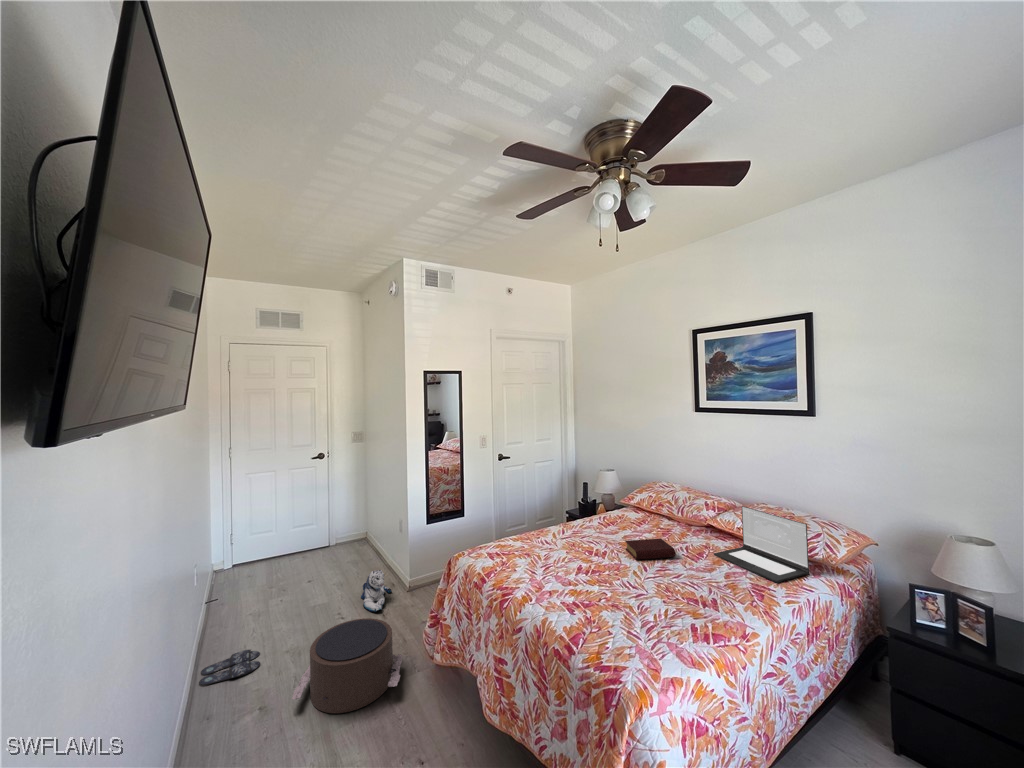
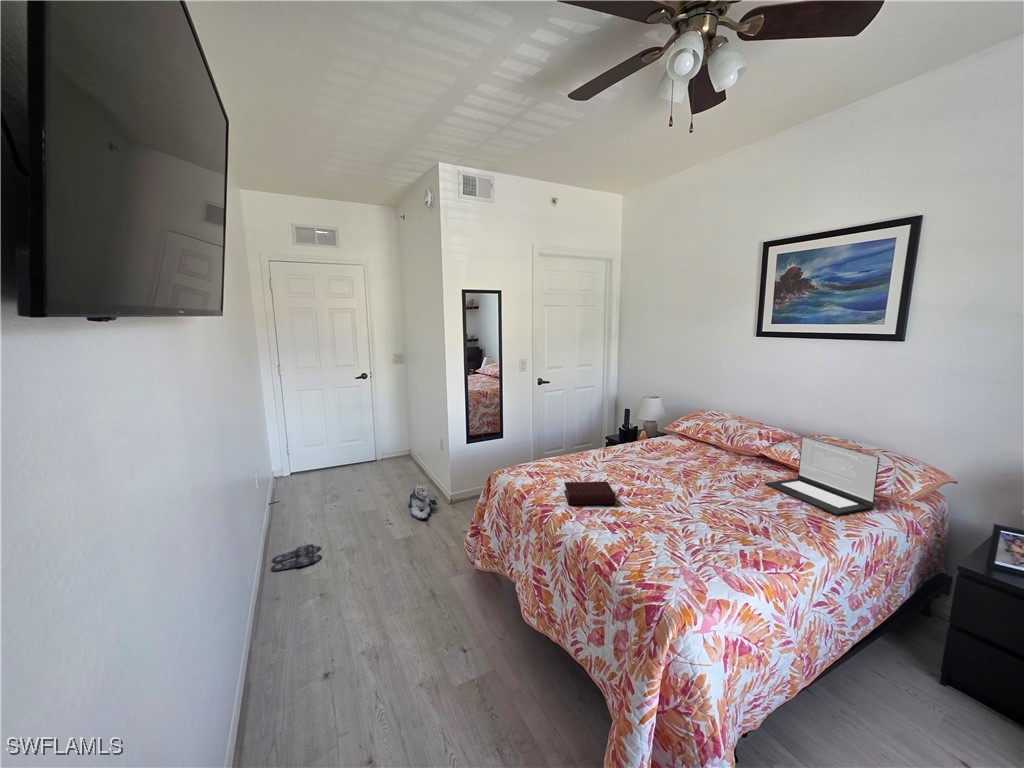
book: present [625,539,675,560] -> present [564,482,616,504]
pouf: present [292,618,402,713] -> none [349,525,446,603]

